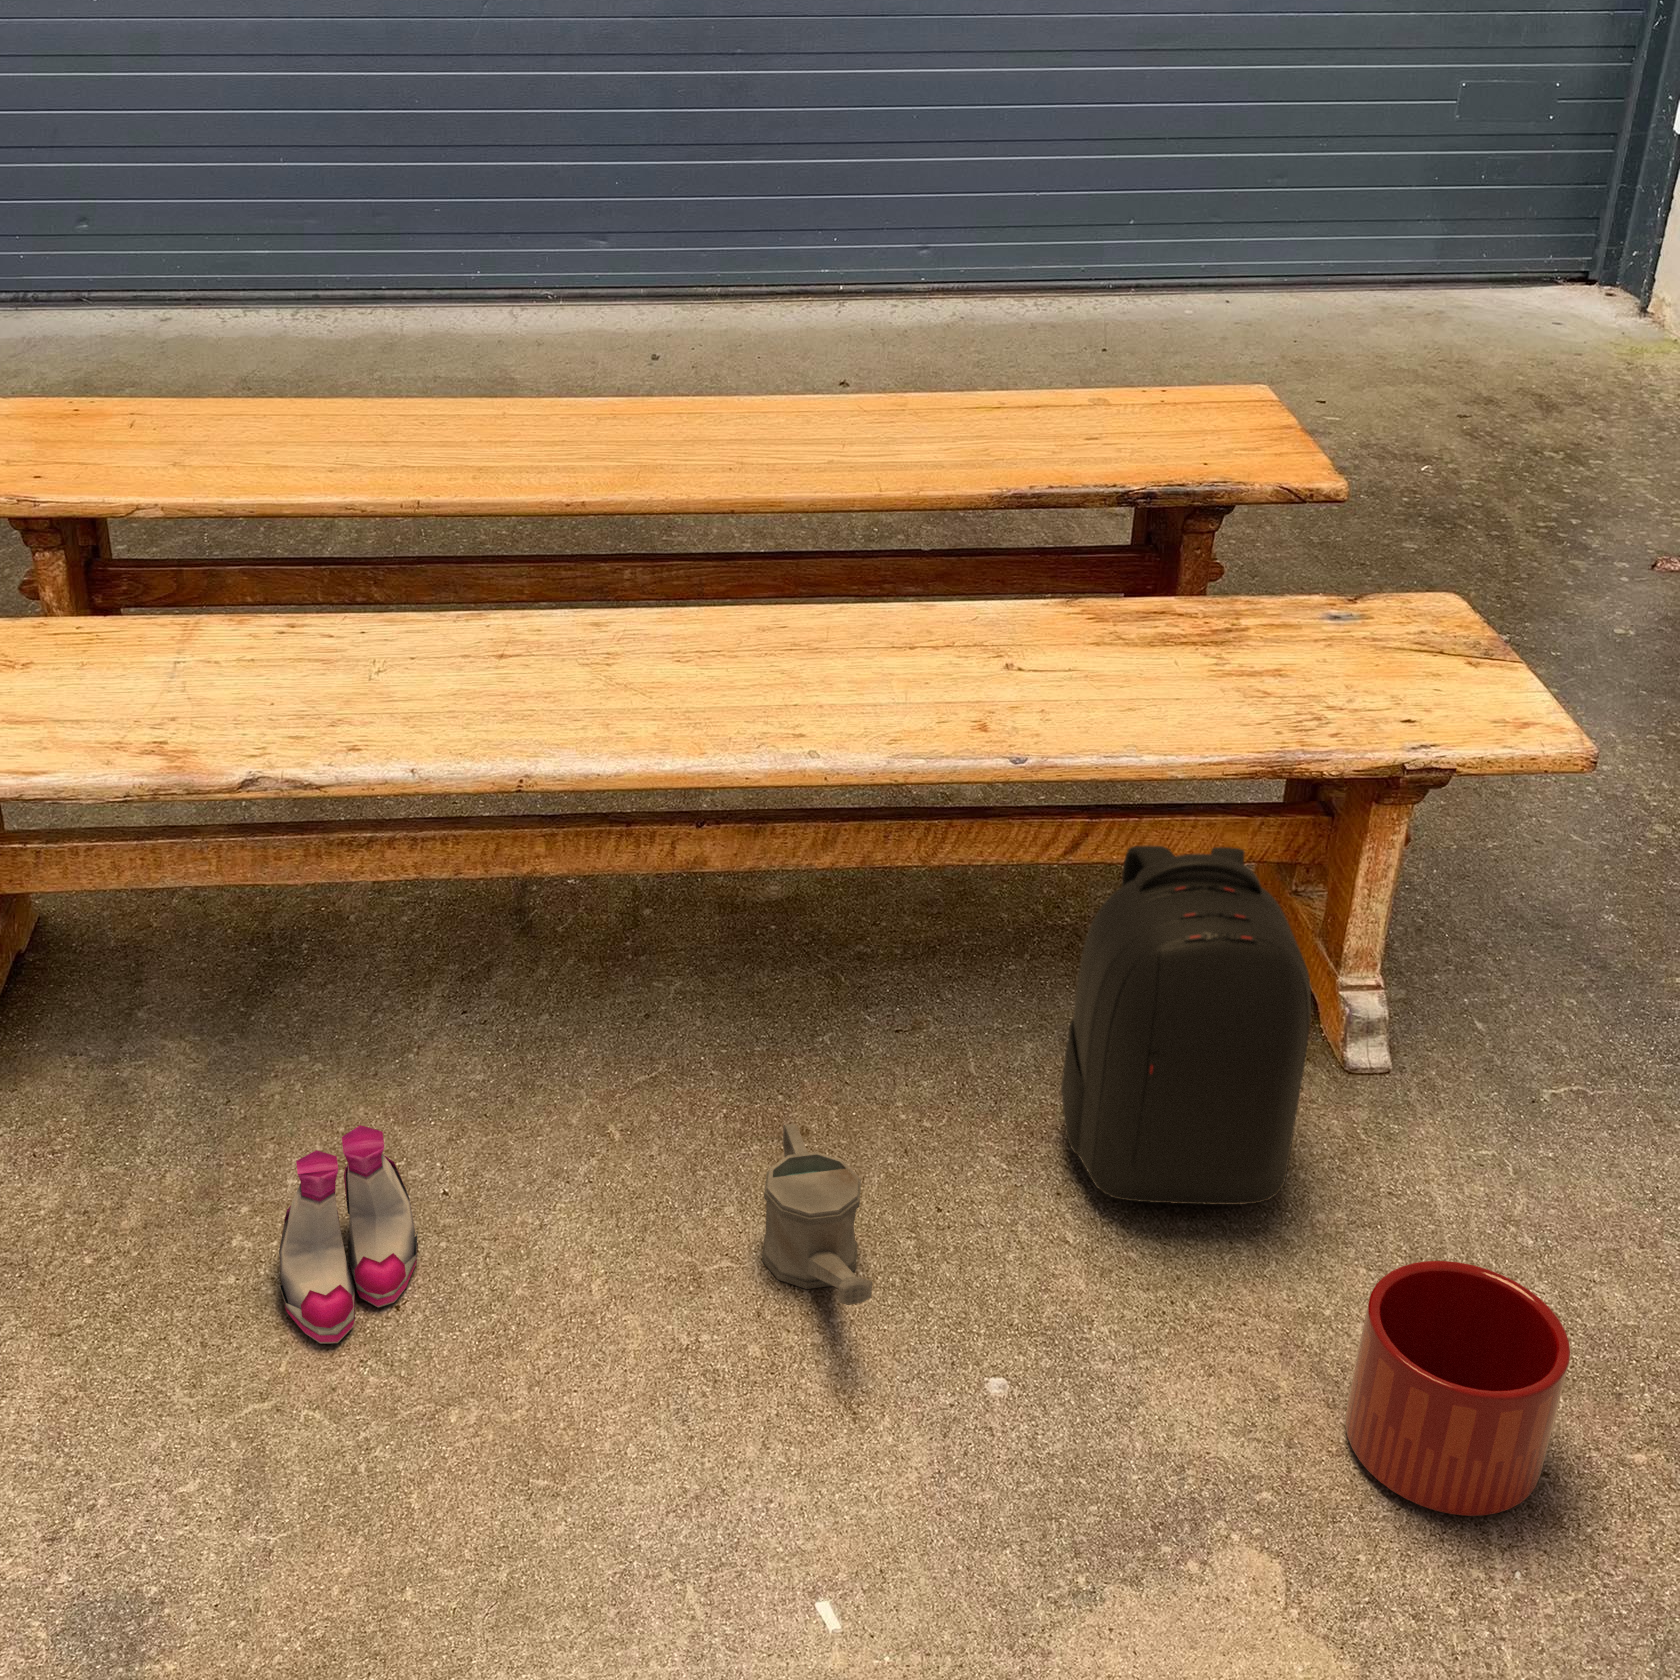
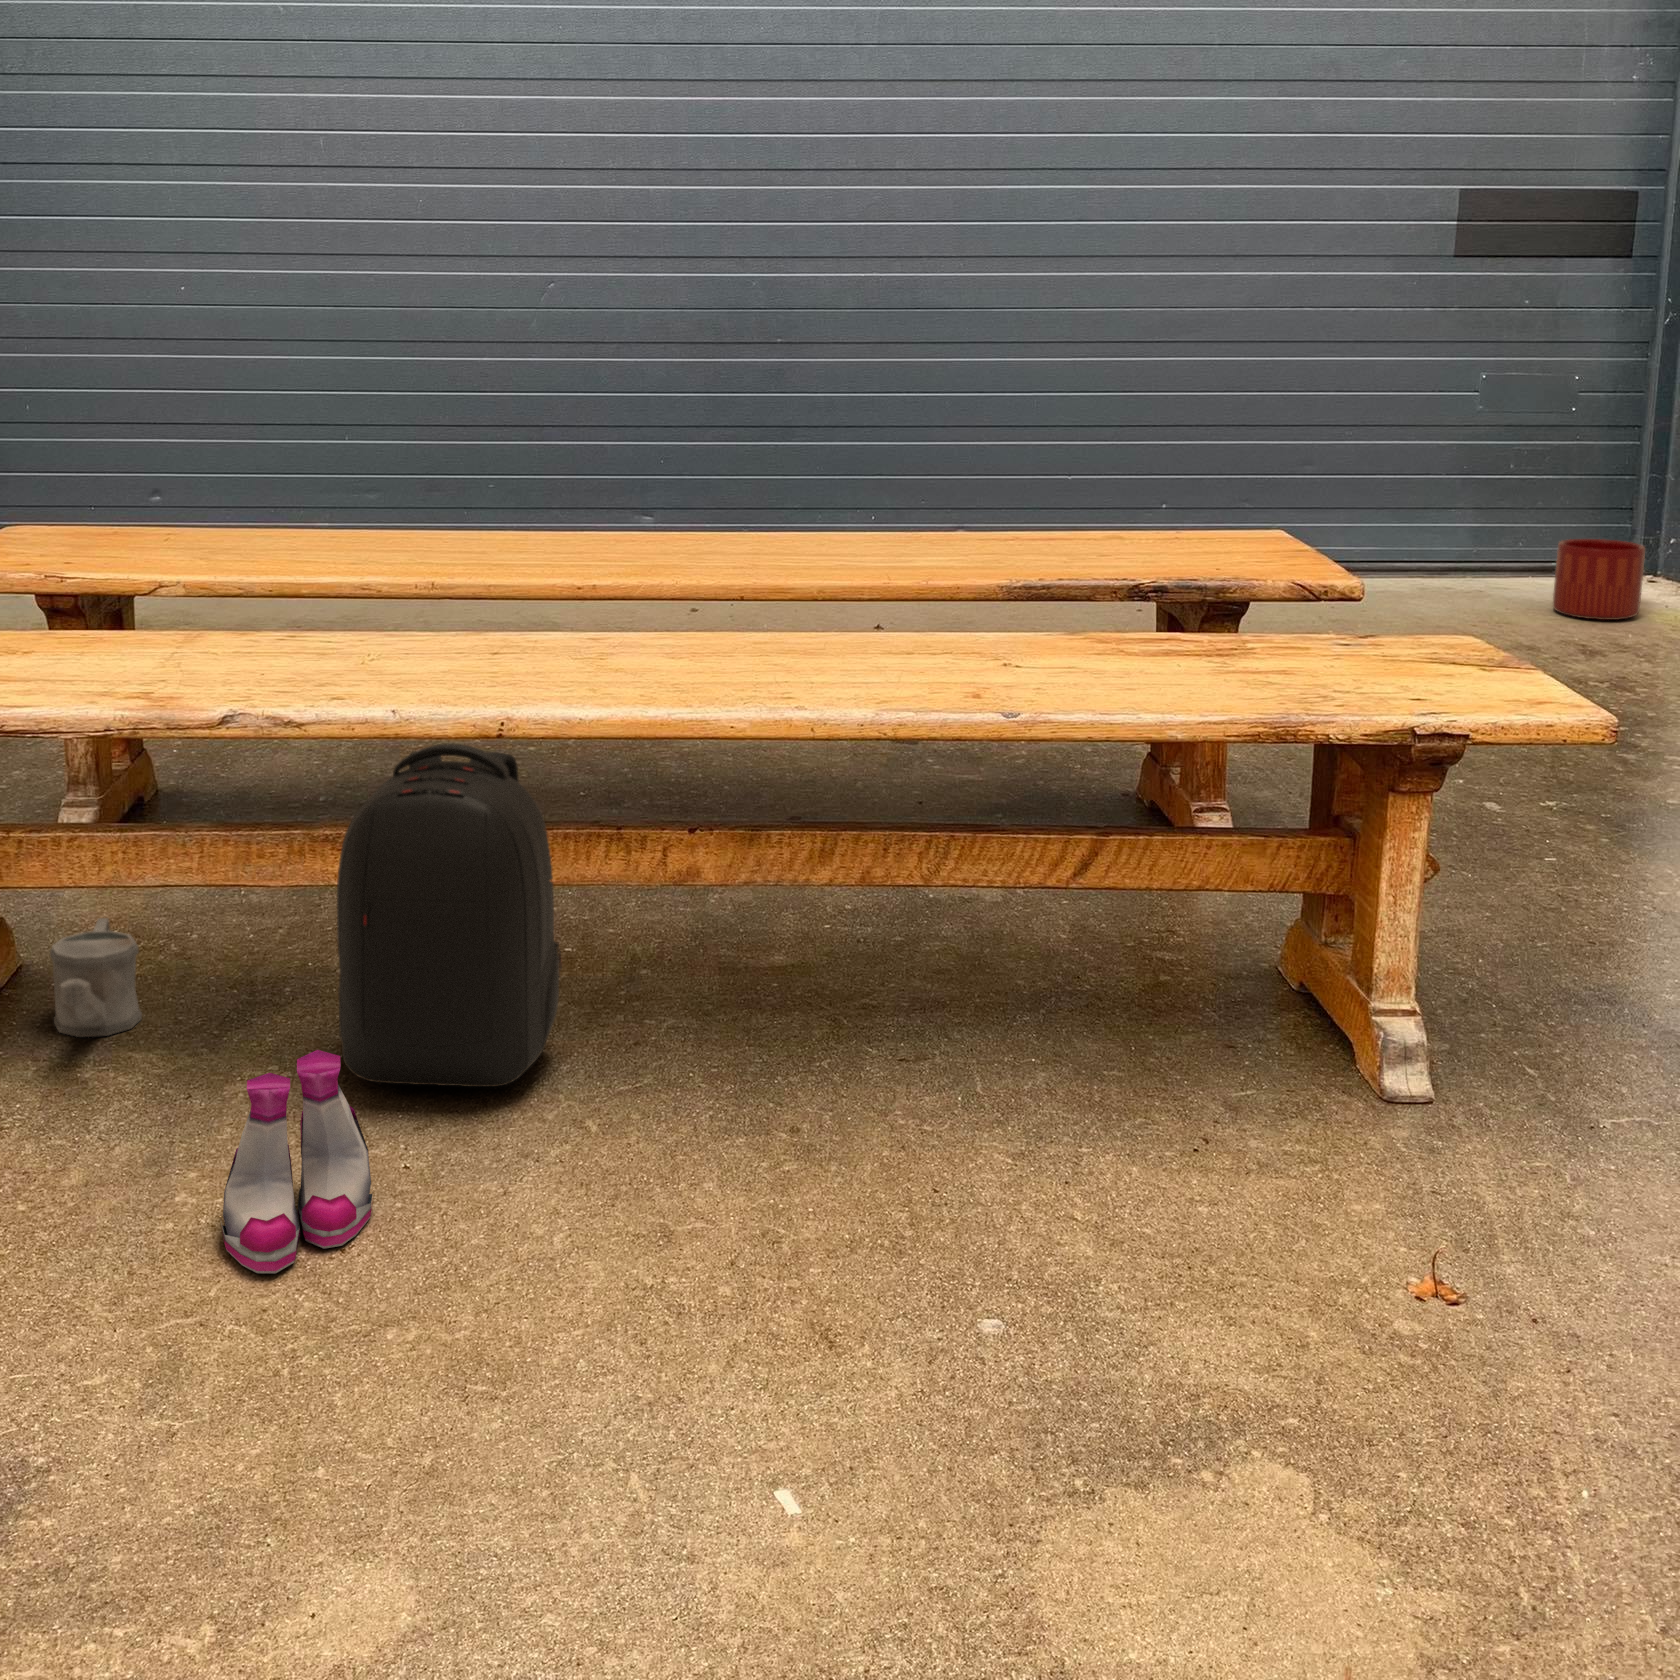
backpack: present [1061,846,1311,1205] -> present [337,743,562,1087]
watering can: present [762,1123,872,1305] -> present [50,918,142,1037]
planter: present [1345,1261,1570,1516] -> present [1553,539,1645,620]

